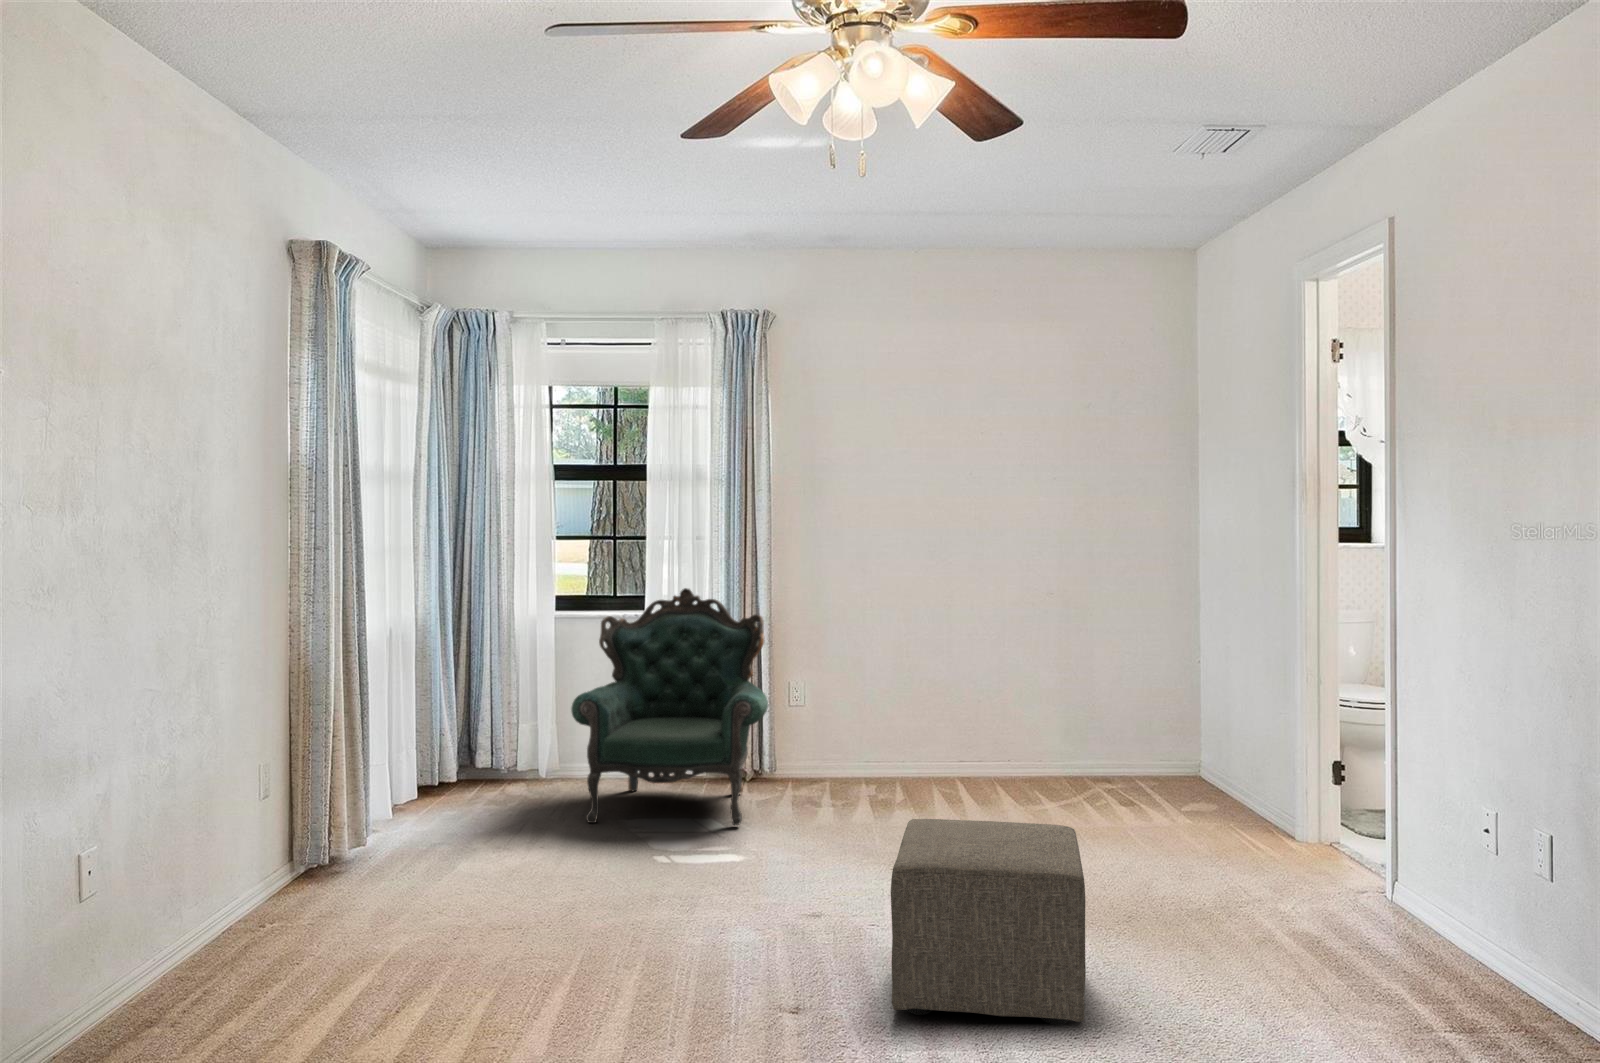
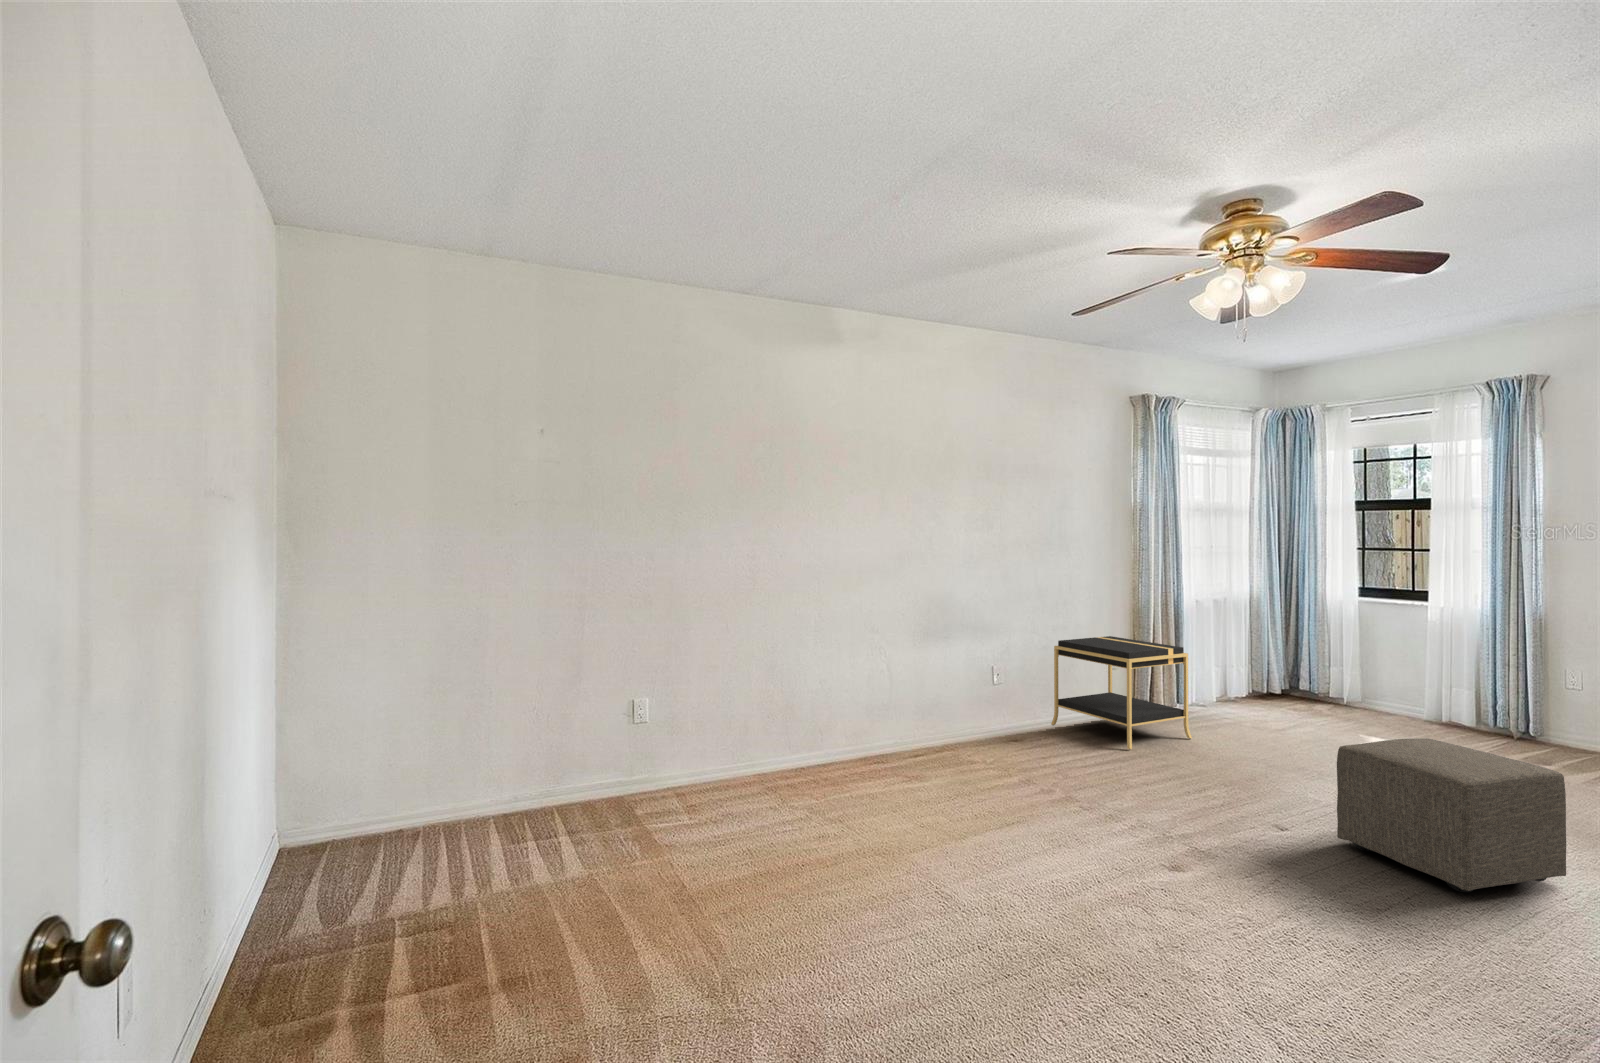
armchair: present [571,588,768,825] -> none [1323,586,1510,754]
nightstand: none [207,743,477,979] -> present [1051,636,1192,750]

